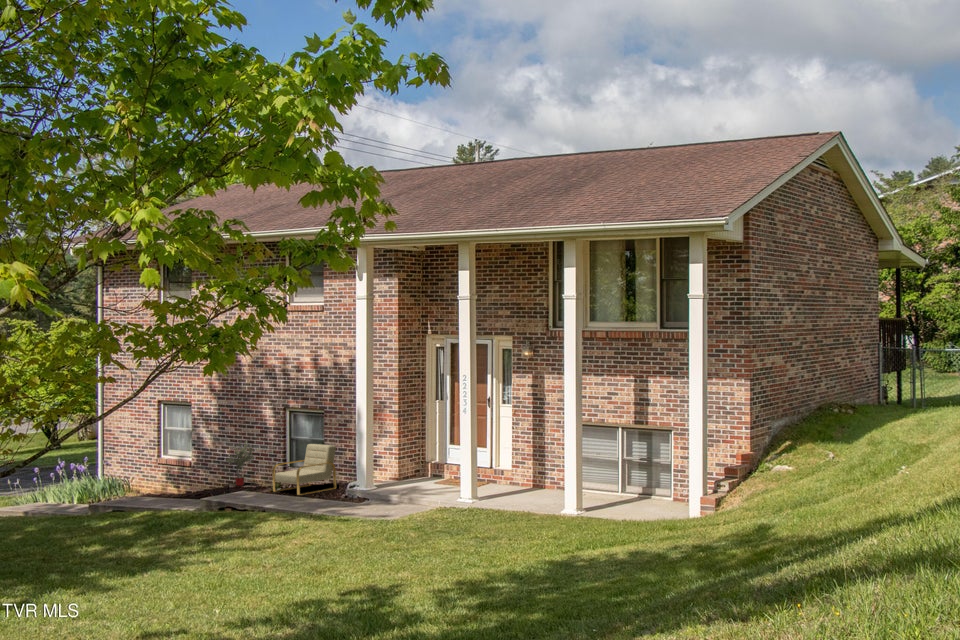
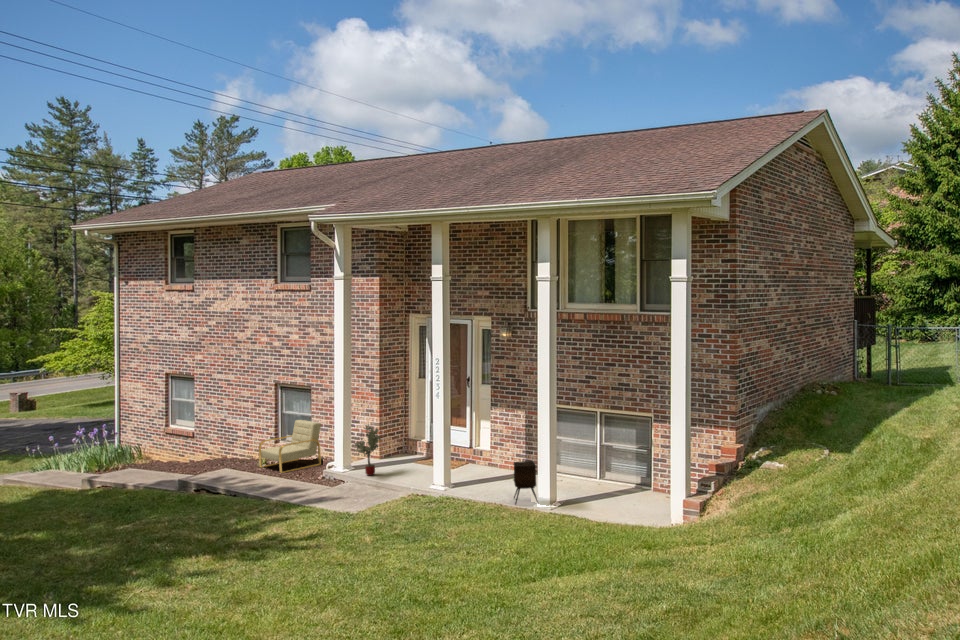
potted tree: present [227,441,254,486] -> present [355,425,381,476]
side table: none [541,470,566,511] -> present [513,461,539,504]

